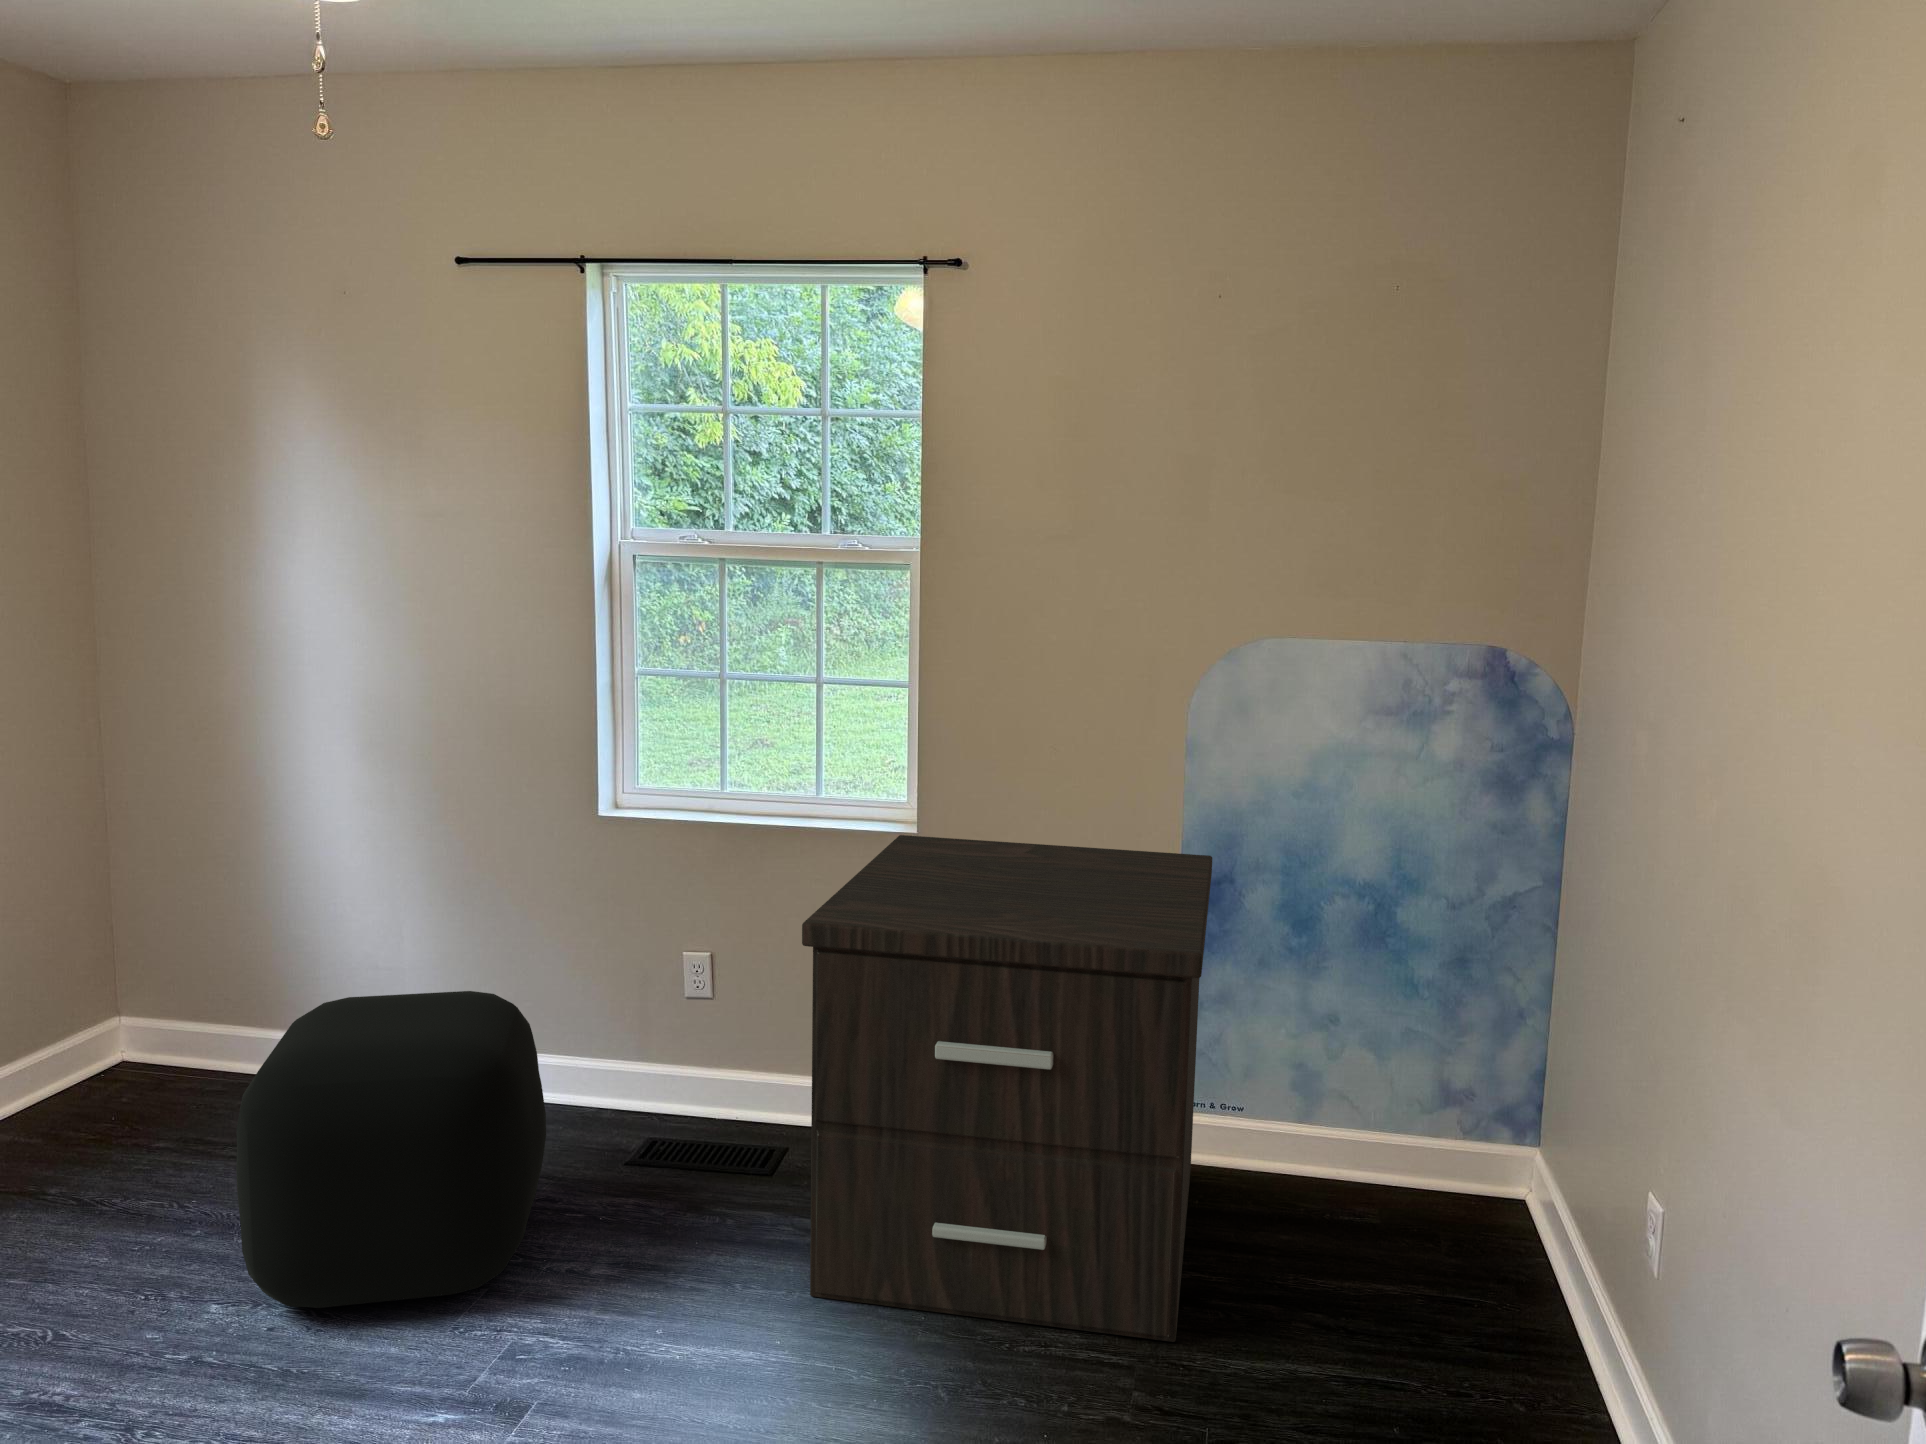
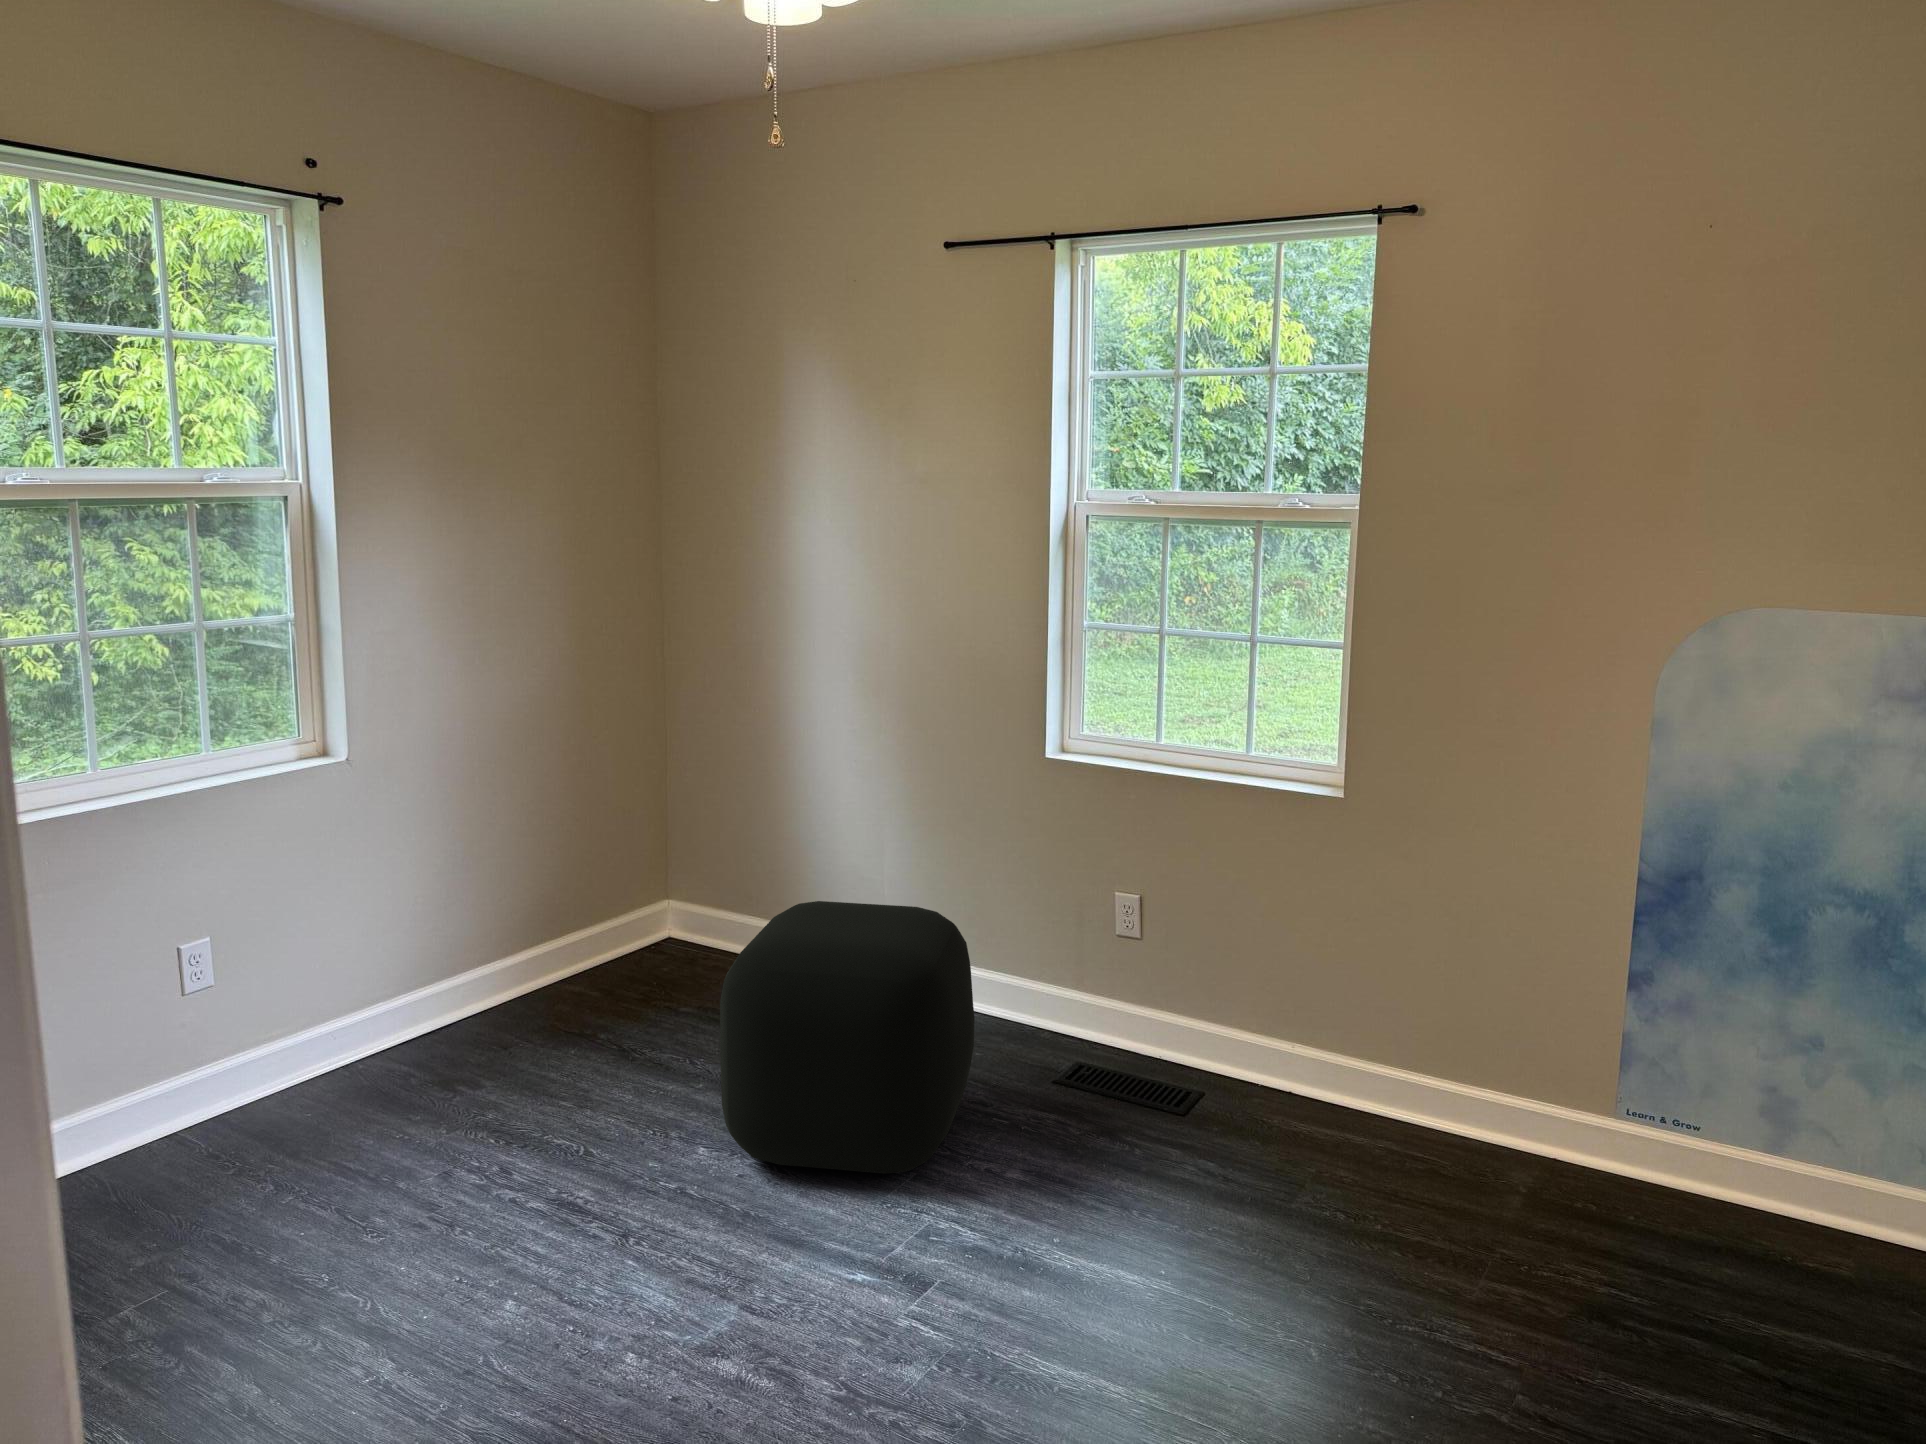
nightstand: present [802,835,1212,1342] -> none [1202,798,1675,1360]

